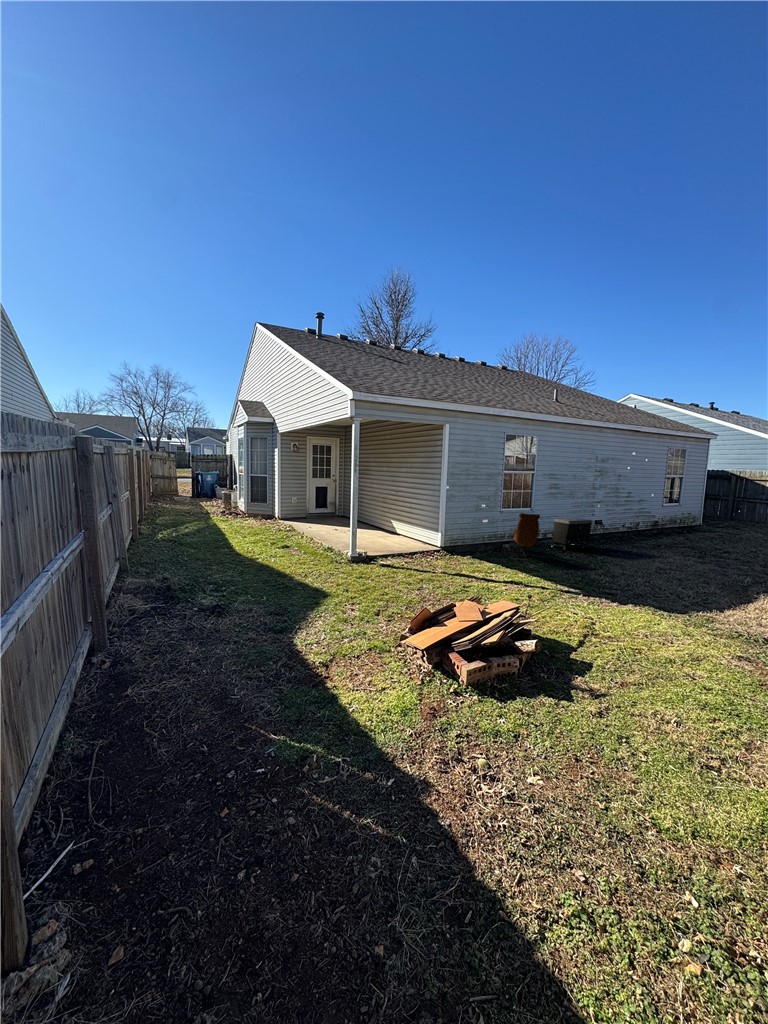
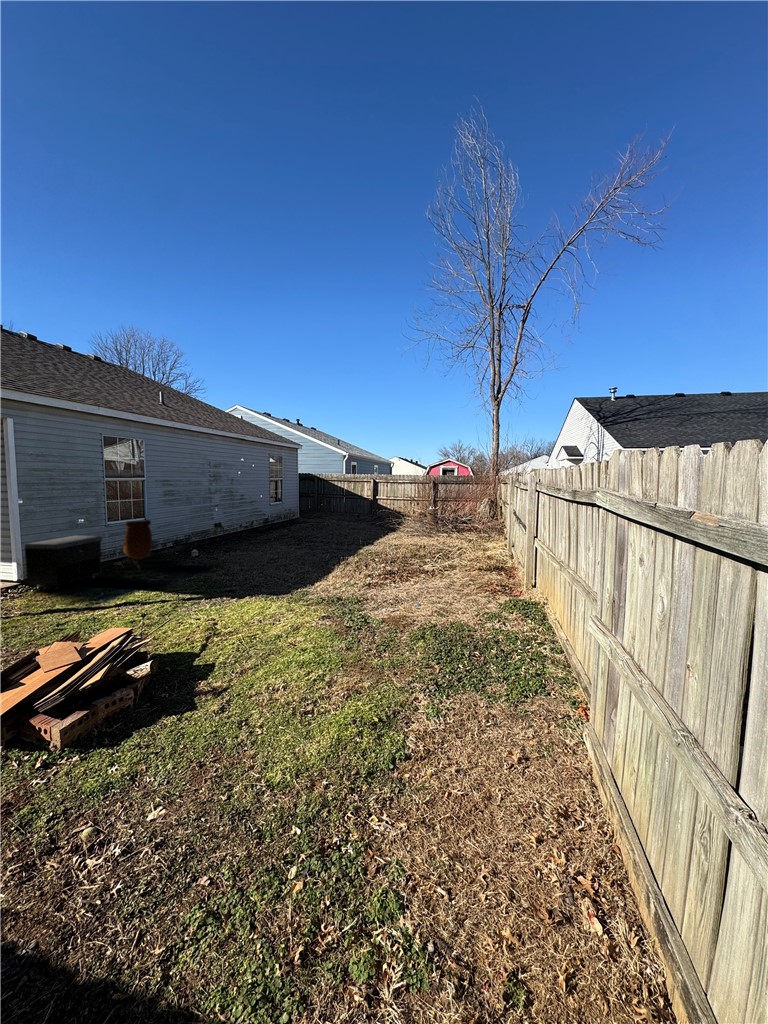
storage bench: present [552,518,593,550] -> present [25,535,102,589]

